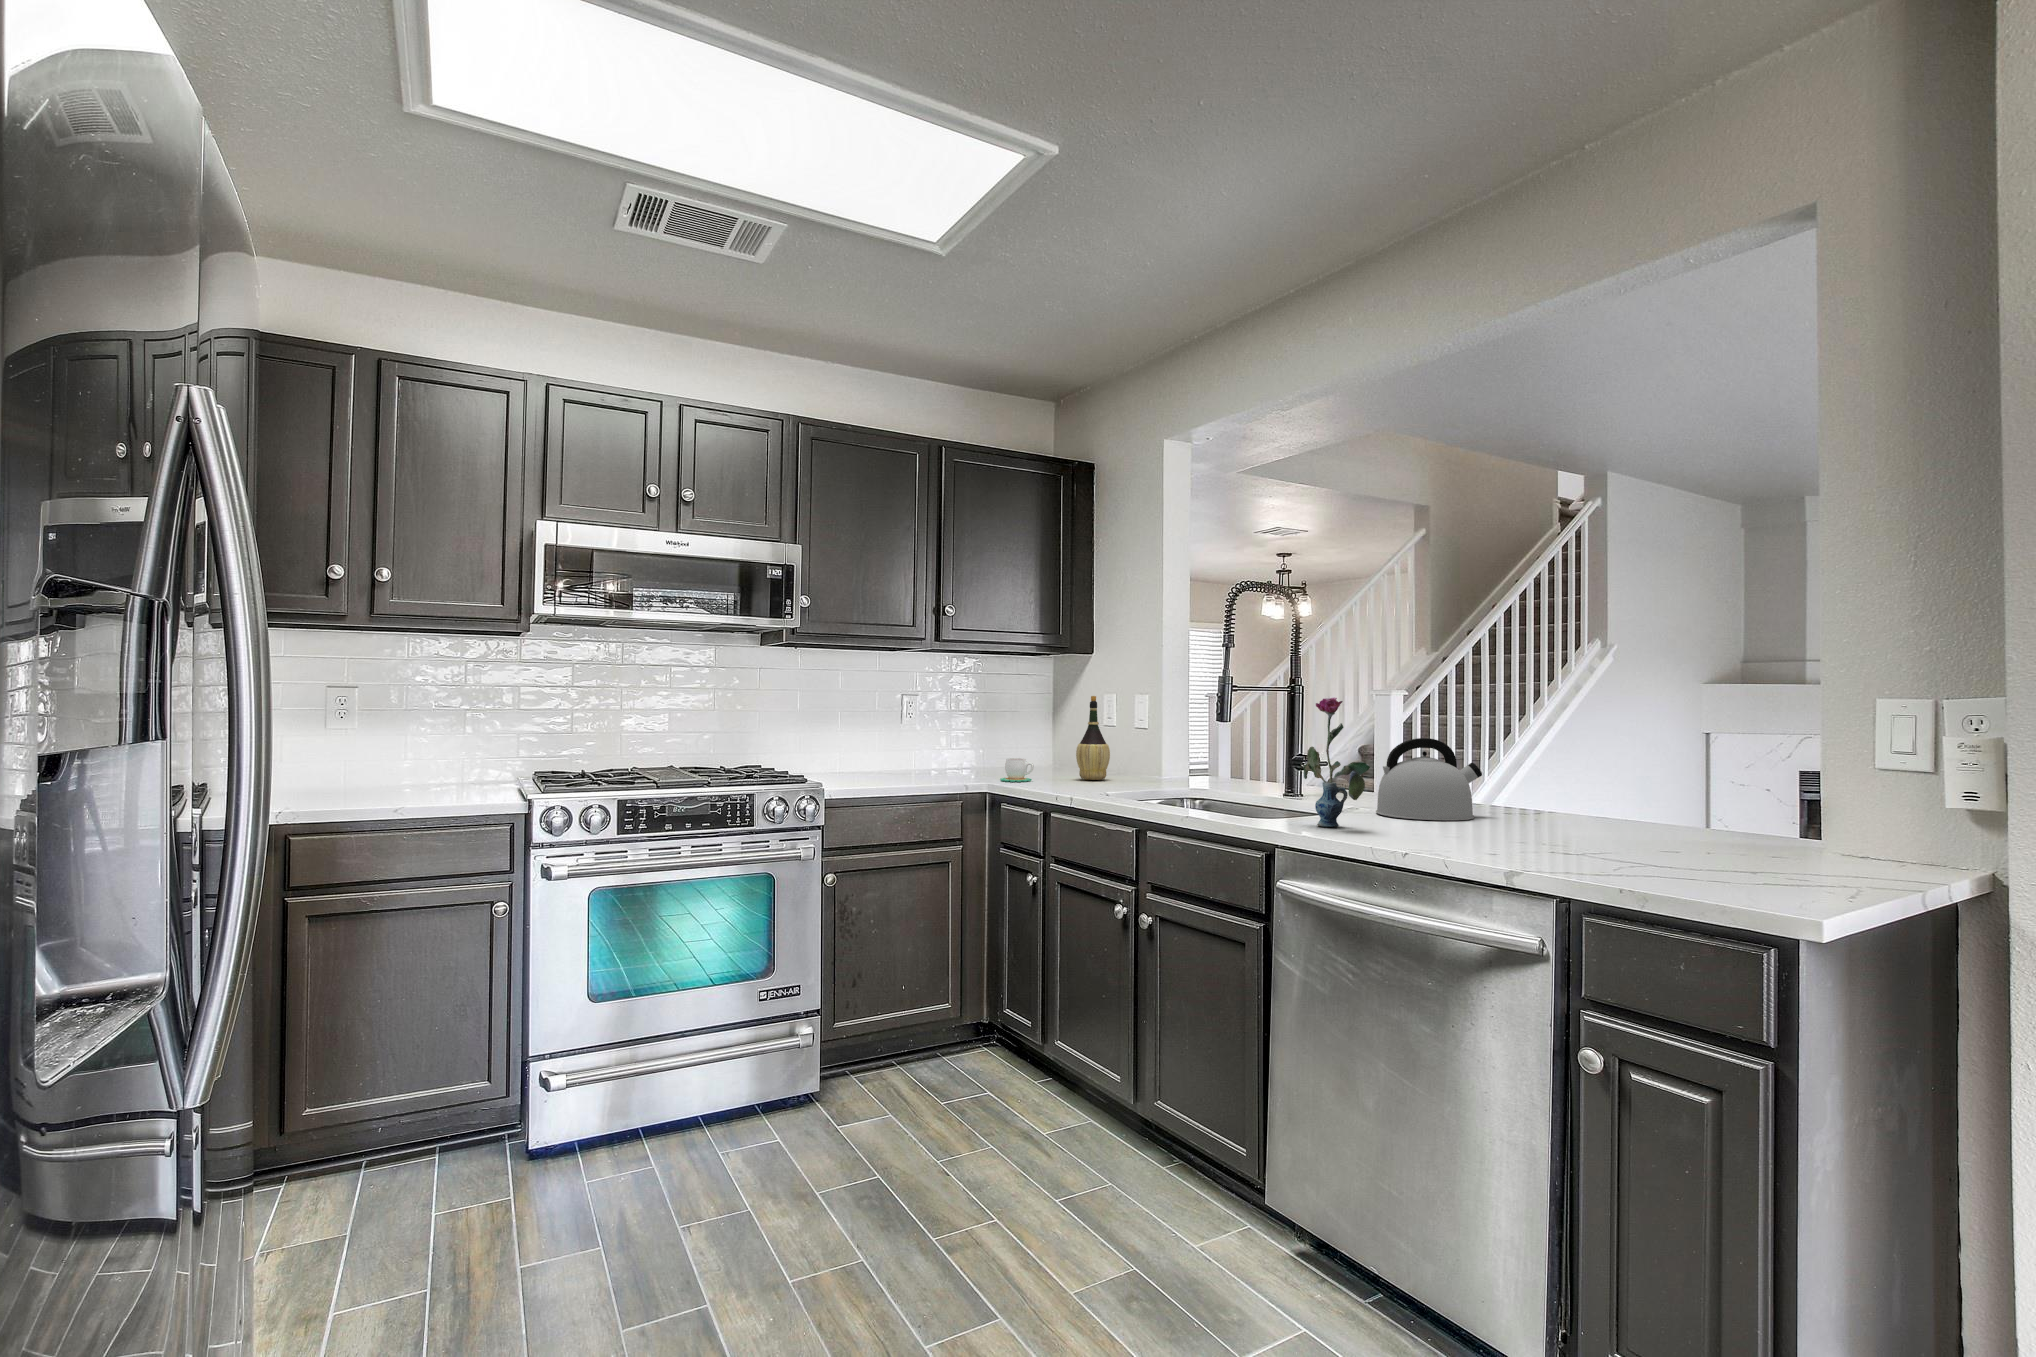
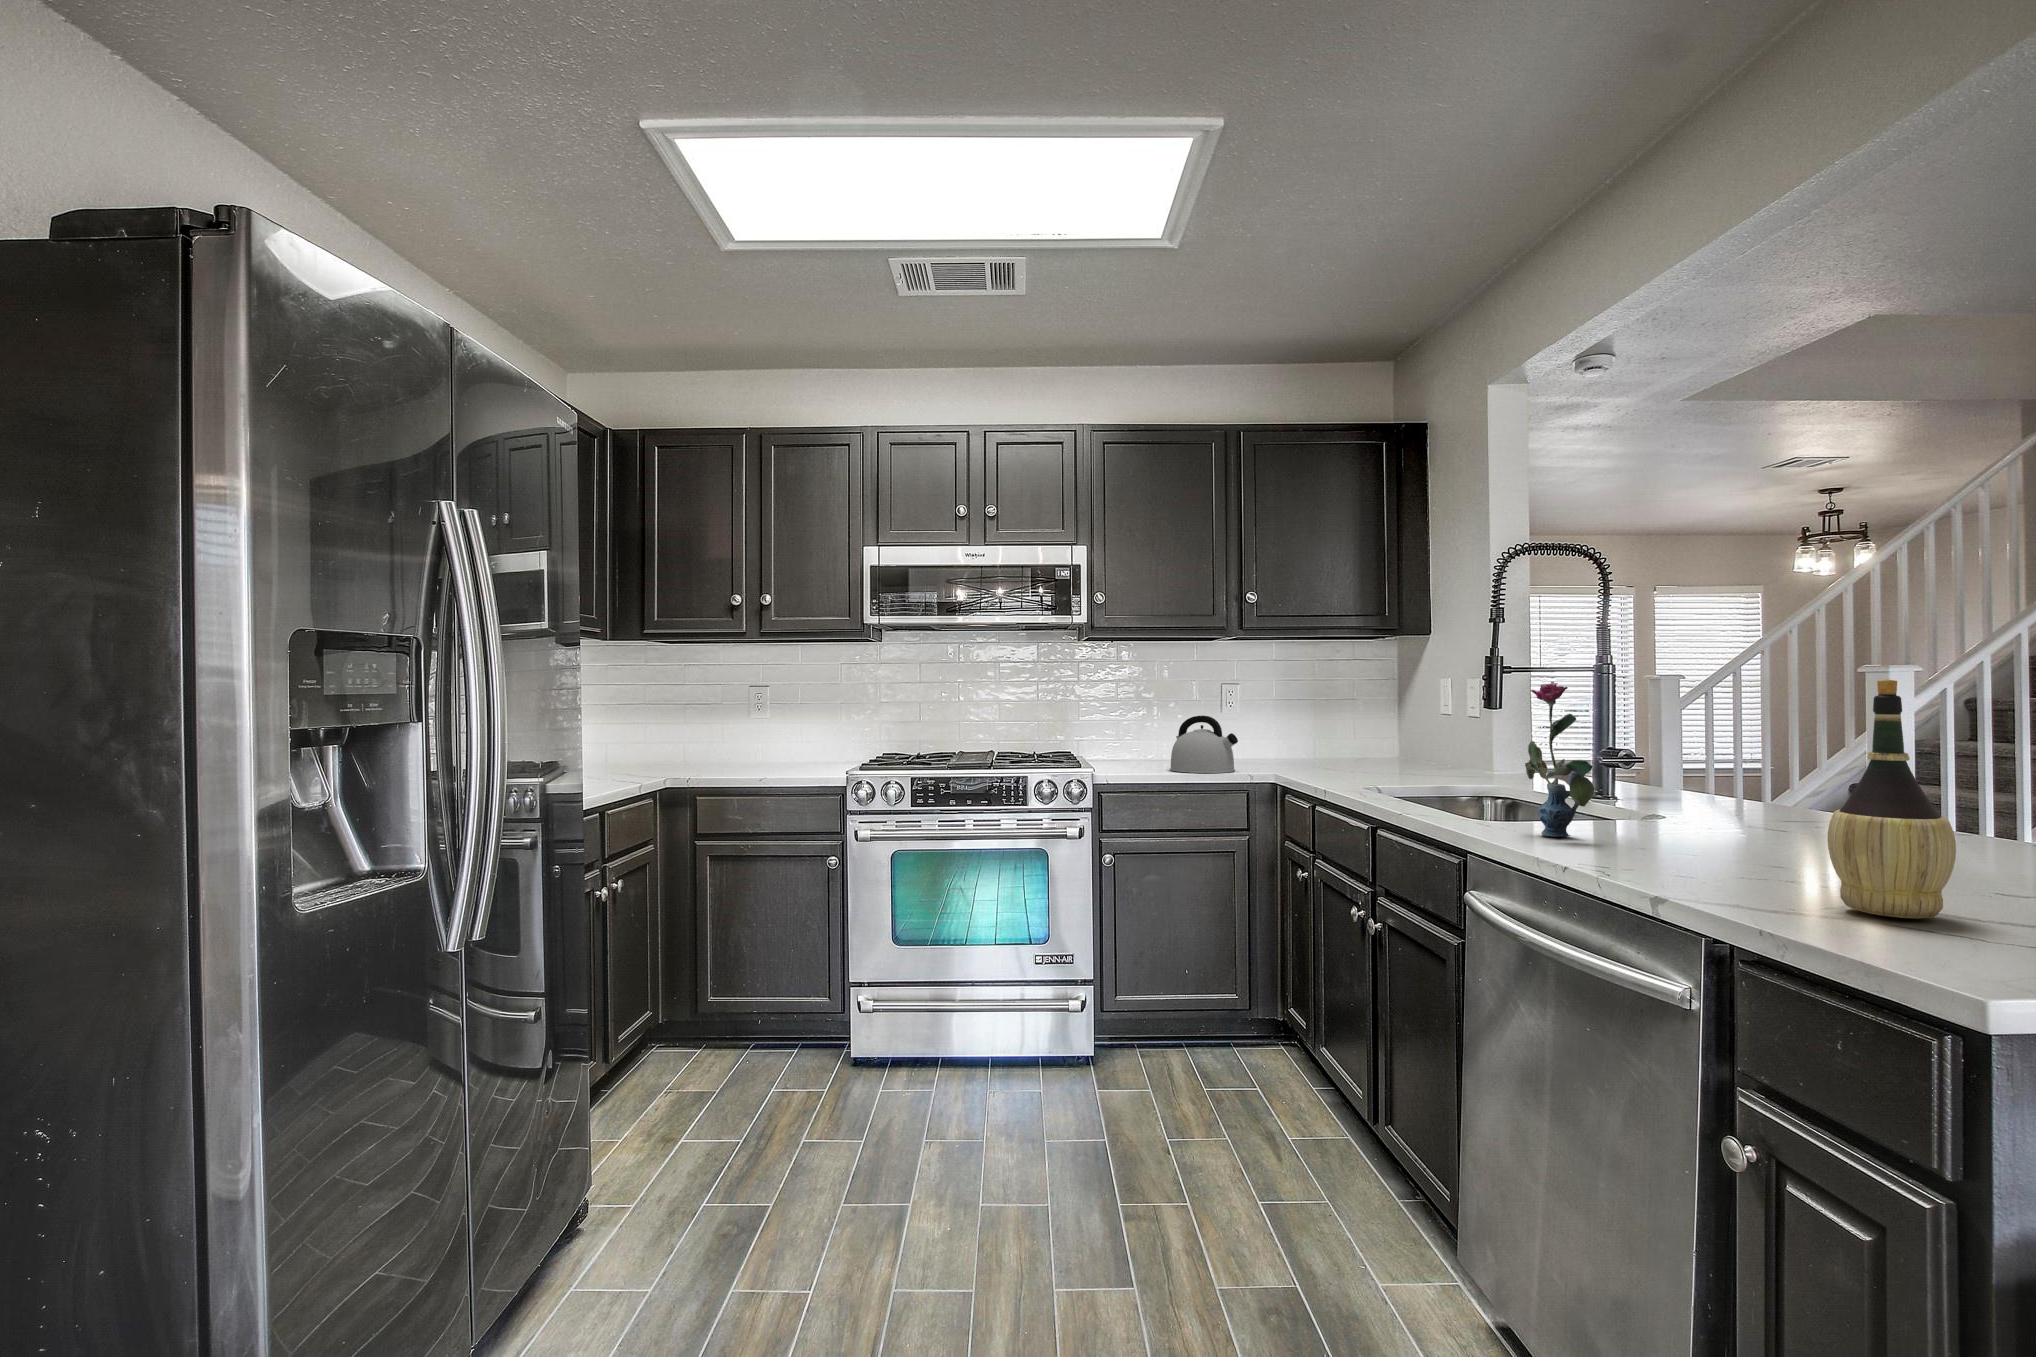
wine bottle: present [1076,696,1110,780] -> present [1827,679,1956,918]
kettle: present [1376,738,1482,820] -> present [1170,716,1238,773]
mug: present [1000,758,1034,782] -> none [1289,751,1324,776]

